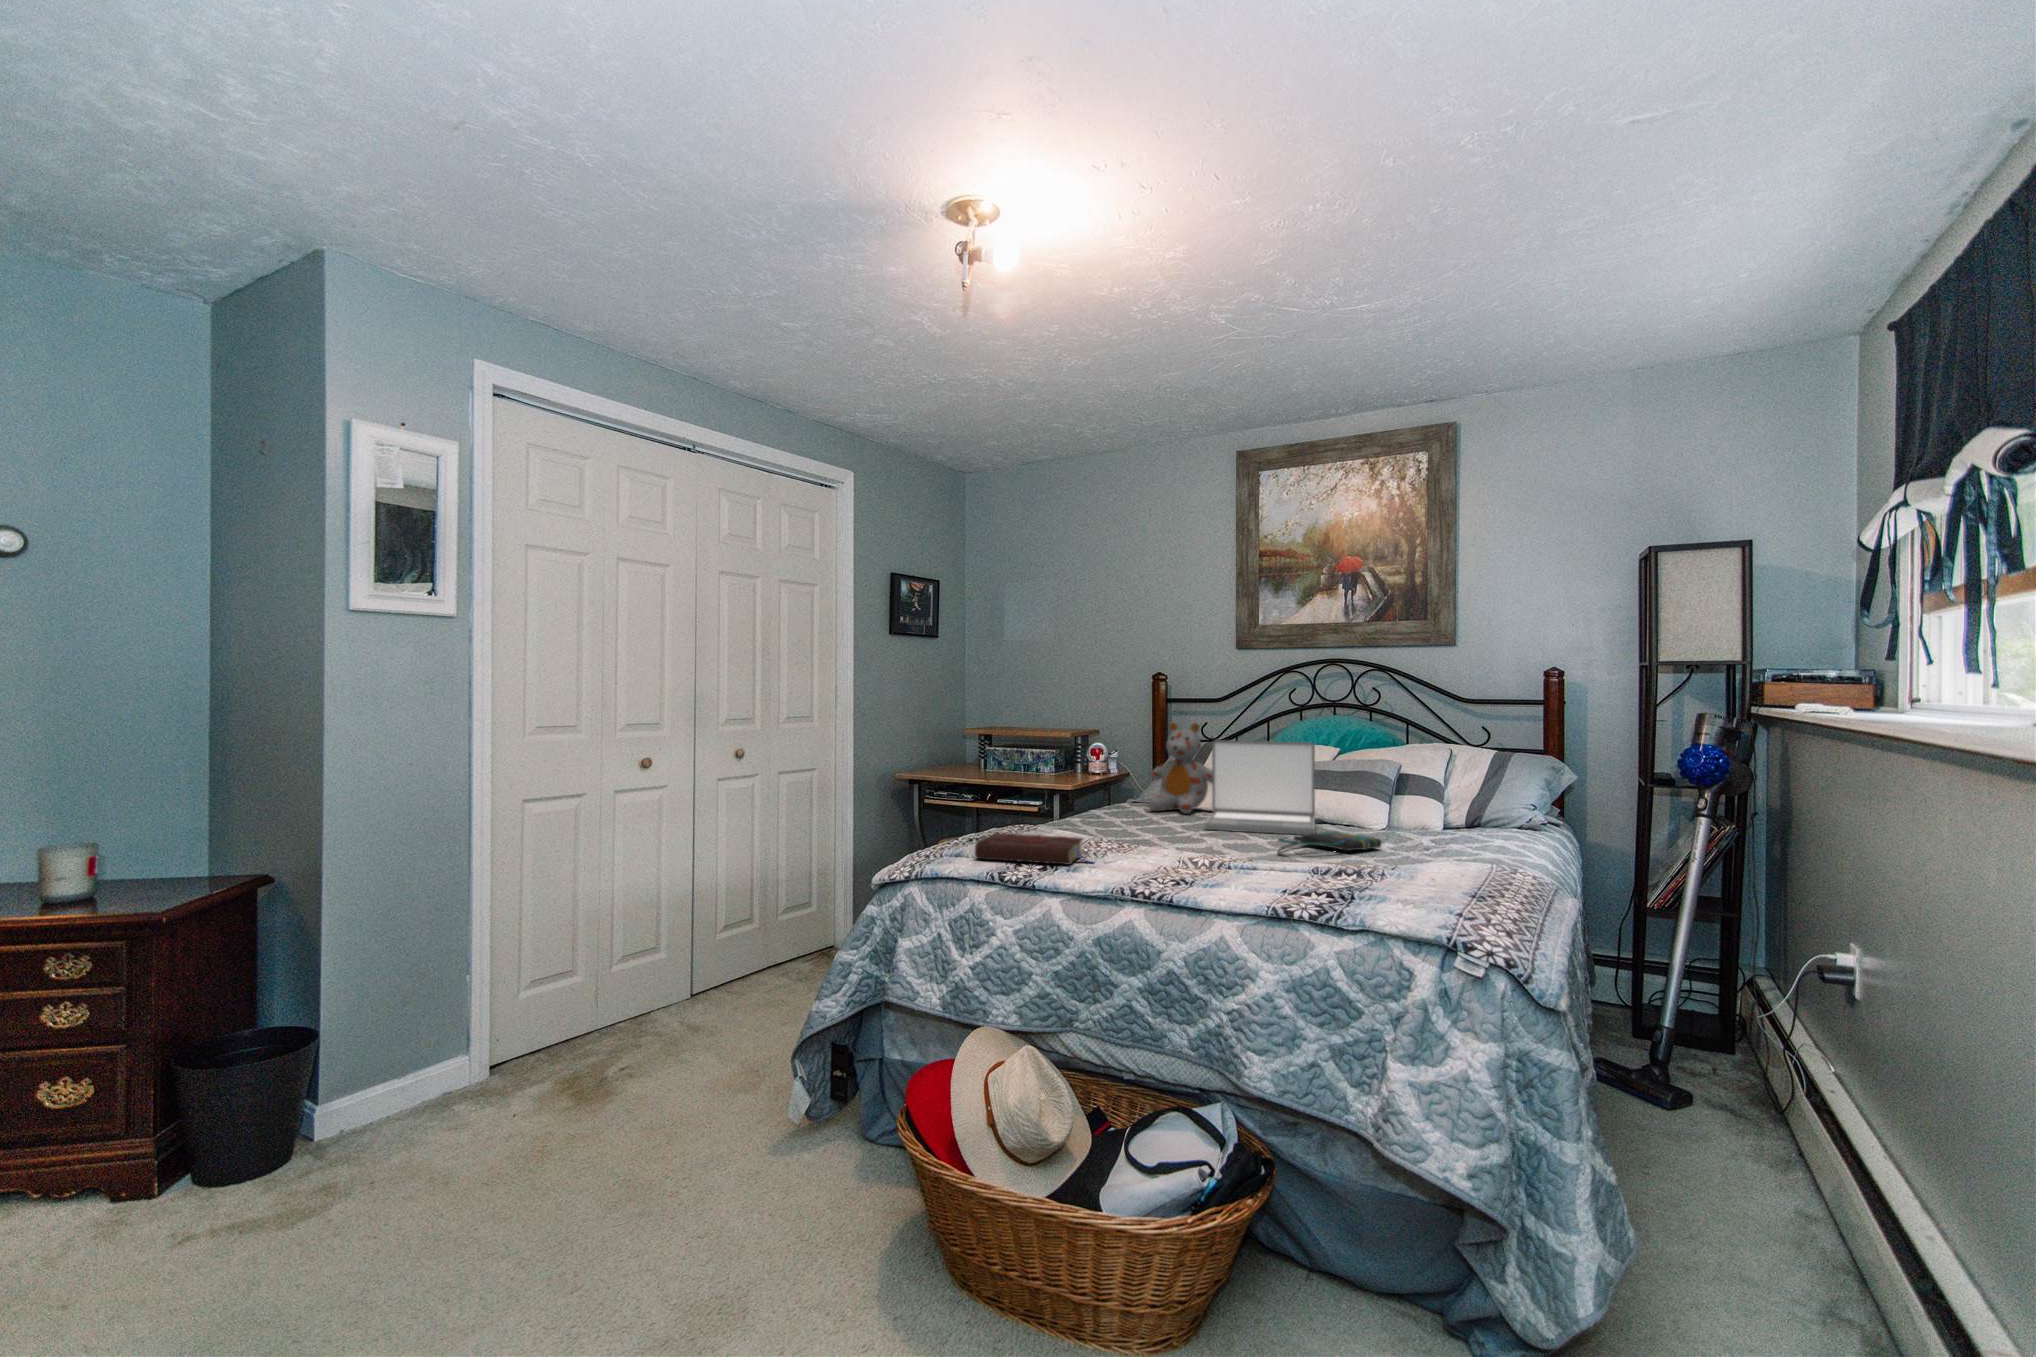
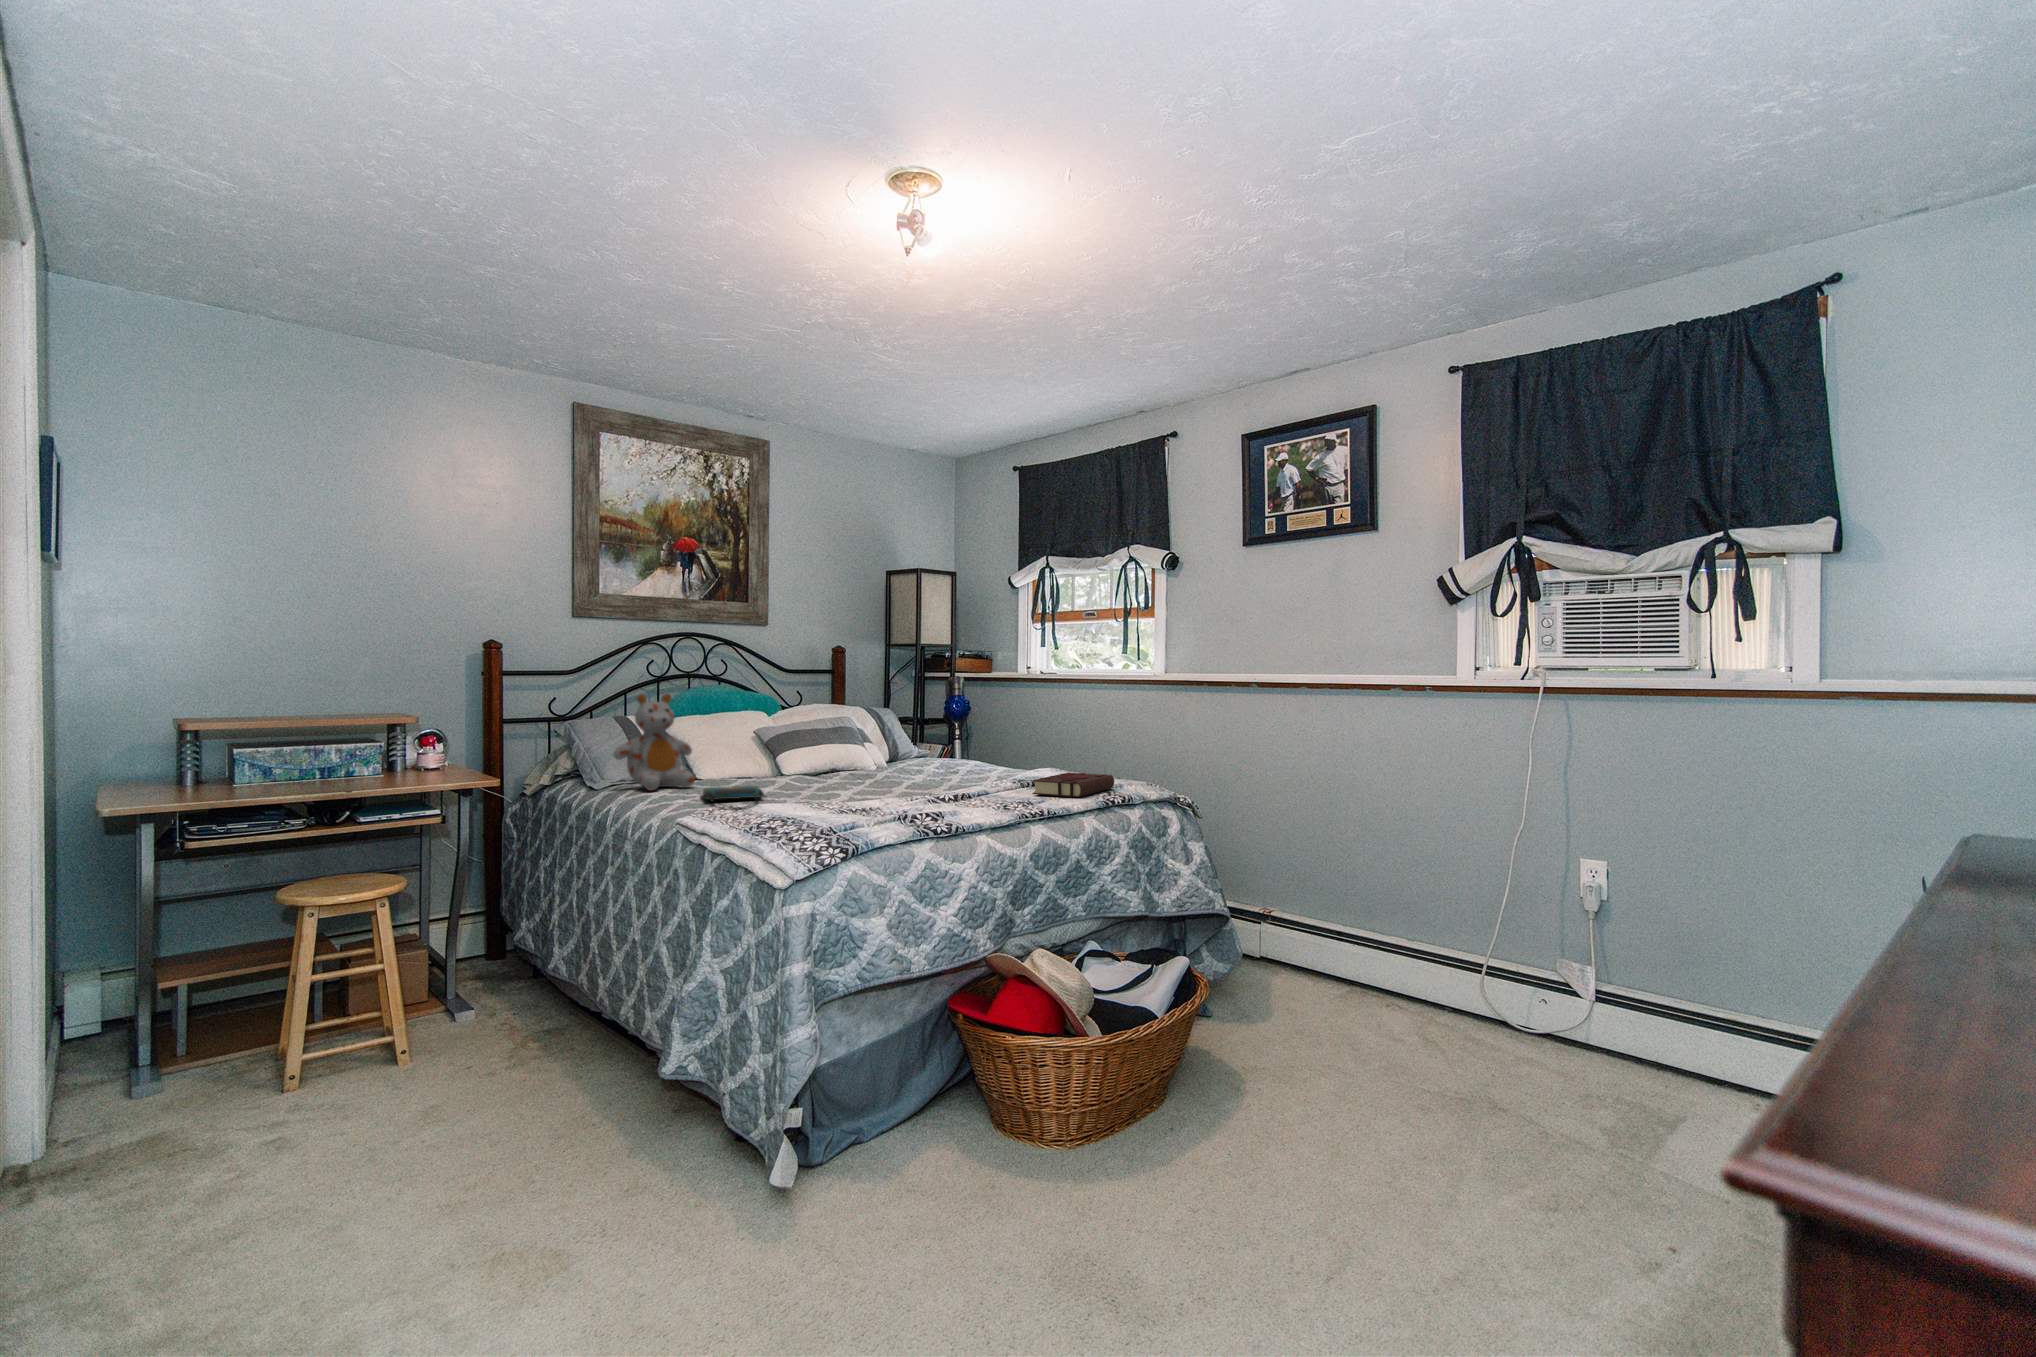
laptop: present [1205,740,1315,835] -> none [736,705,855,789]
tote bag: present [1278,831,1381,856] -> present [700,786,764,810]
book: present [975,833,1086,865] -> present [1032,773,1114,797]

